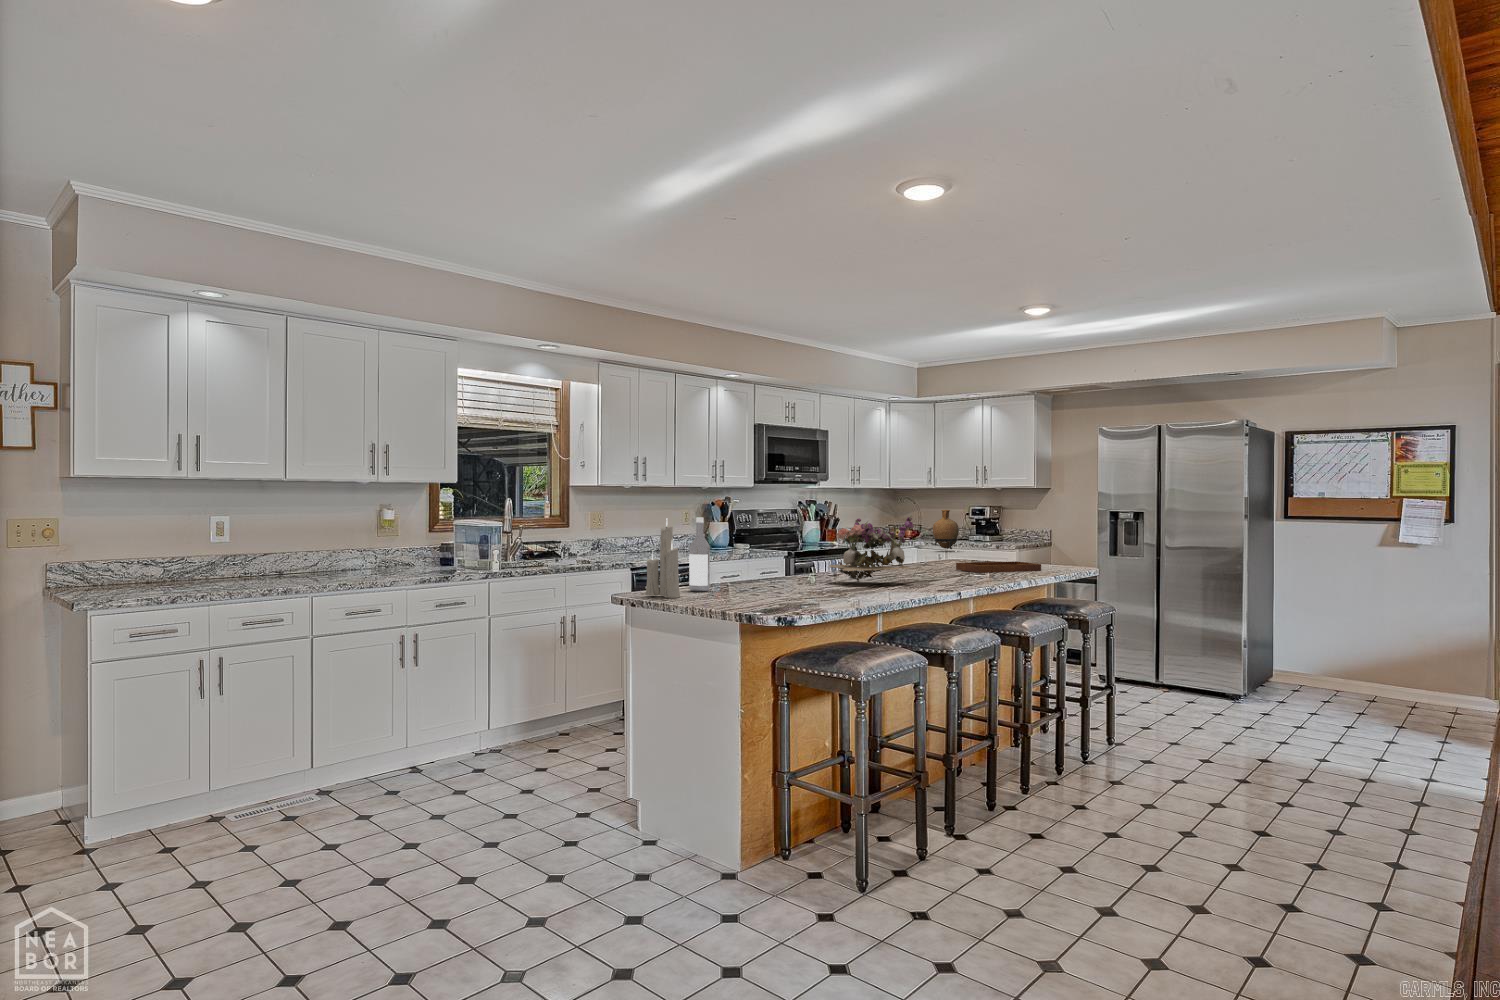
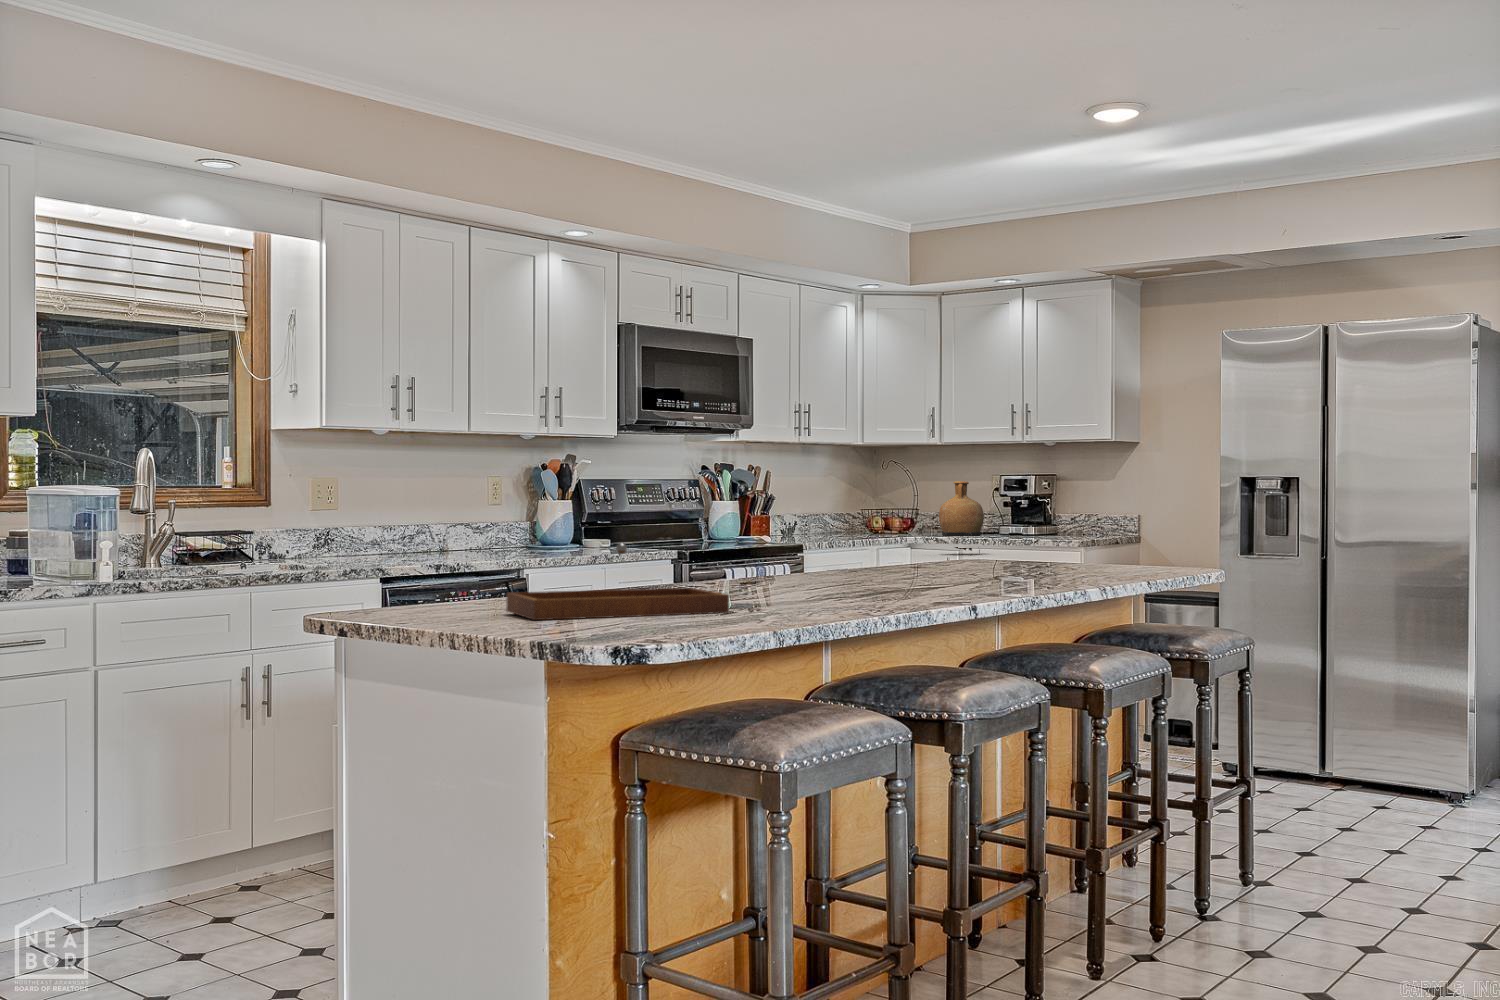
flower arrangement: present [830,515,913,582] -> none [731,468,891,594]
wine bottle: present [689,517,710,591] -> none [463,468,503,609]
candle: present [645,521,680,598] -> none [370,454,438,619]
tray: present [956,545,1041,573] -> present [506,543,729,620]

